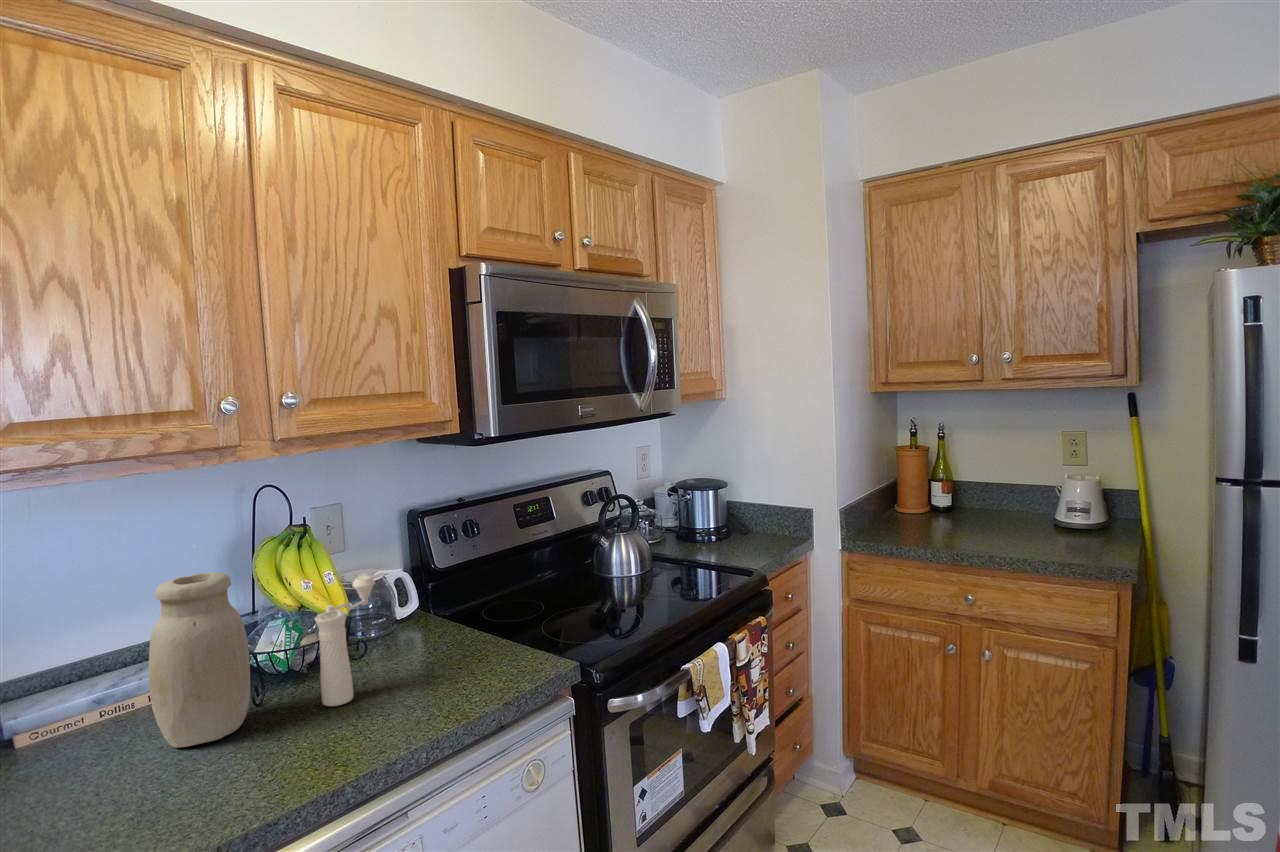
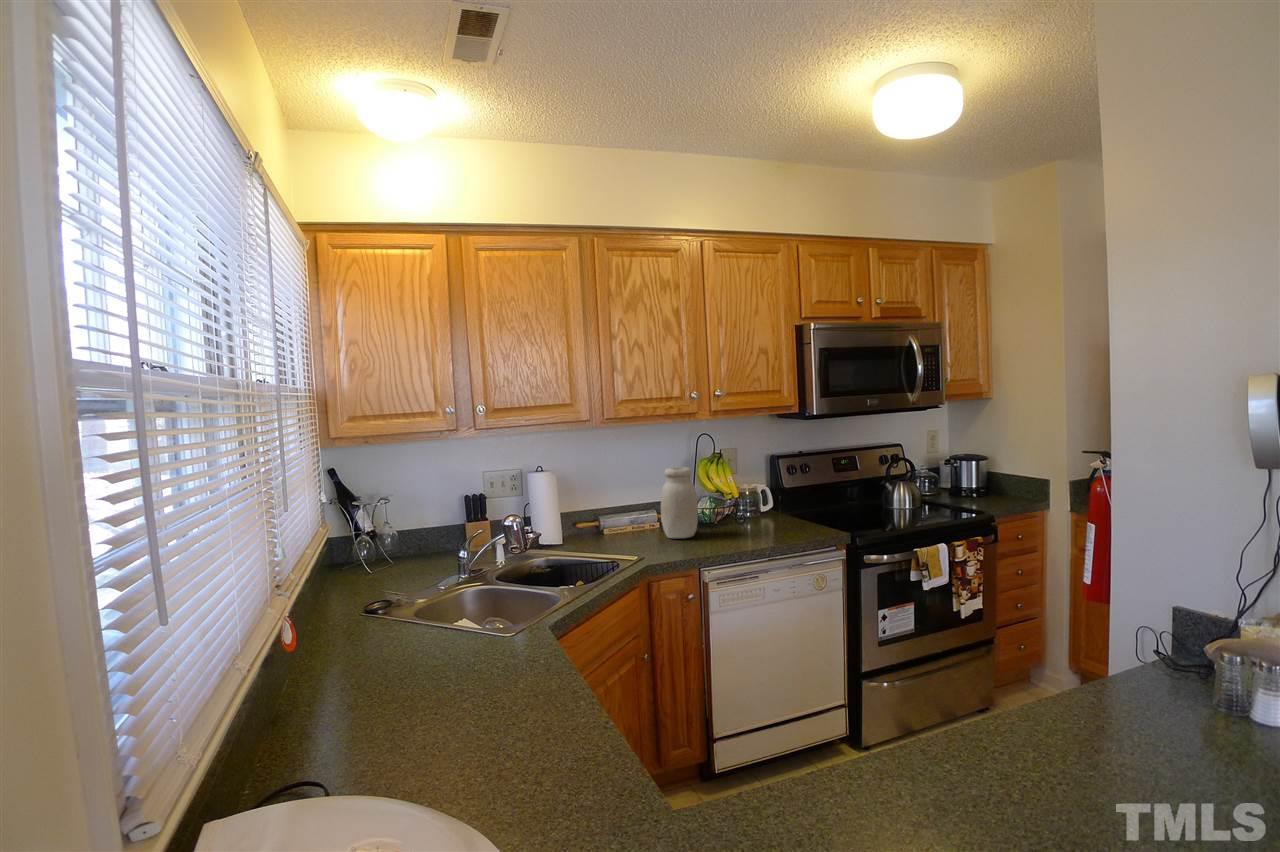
pepper mill: present [315,576,375,706] -> none [725,480,752,535]

